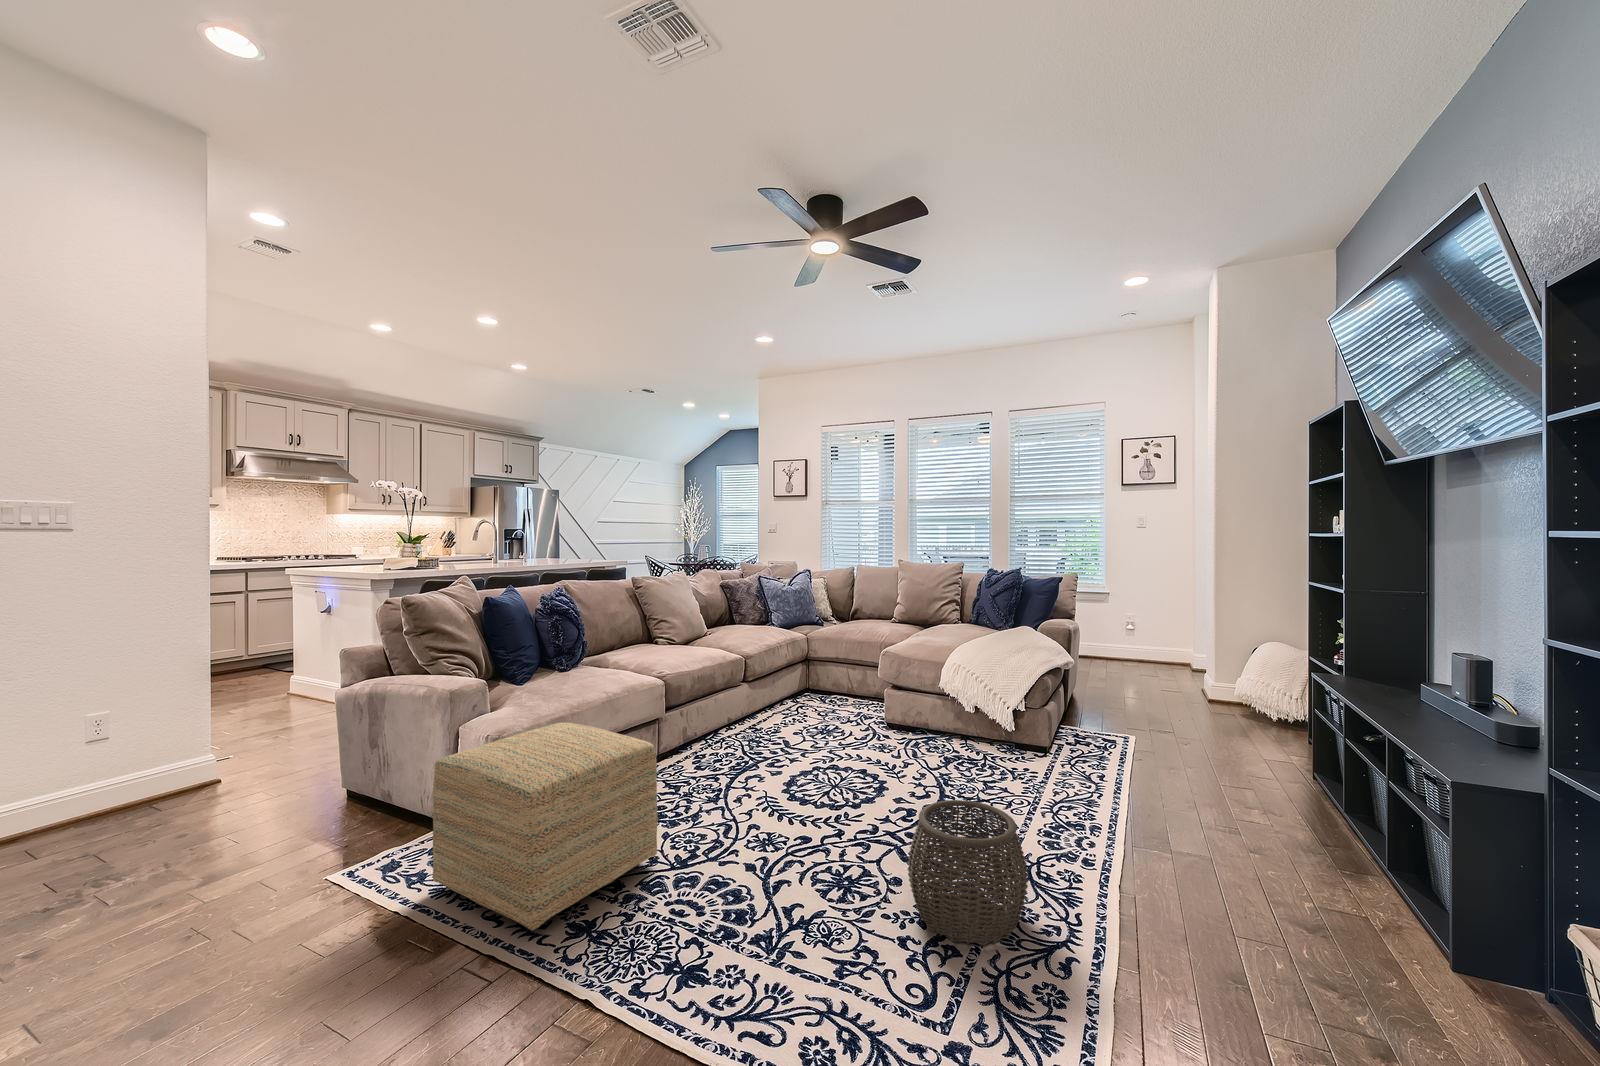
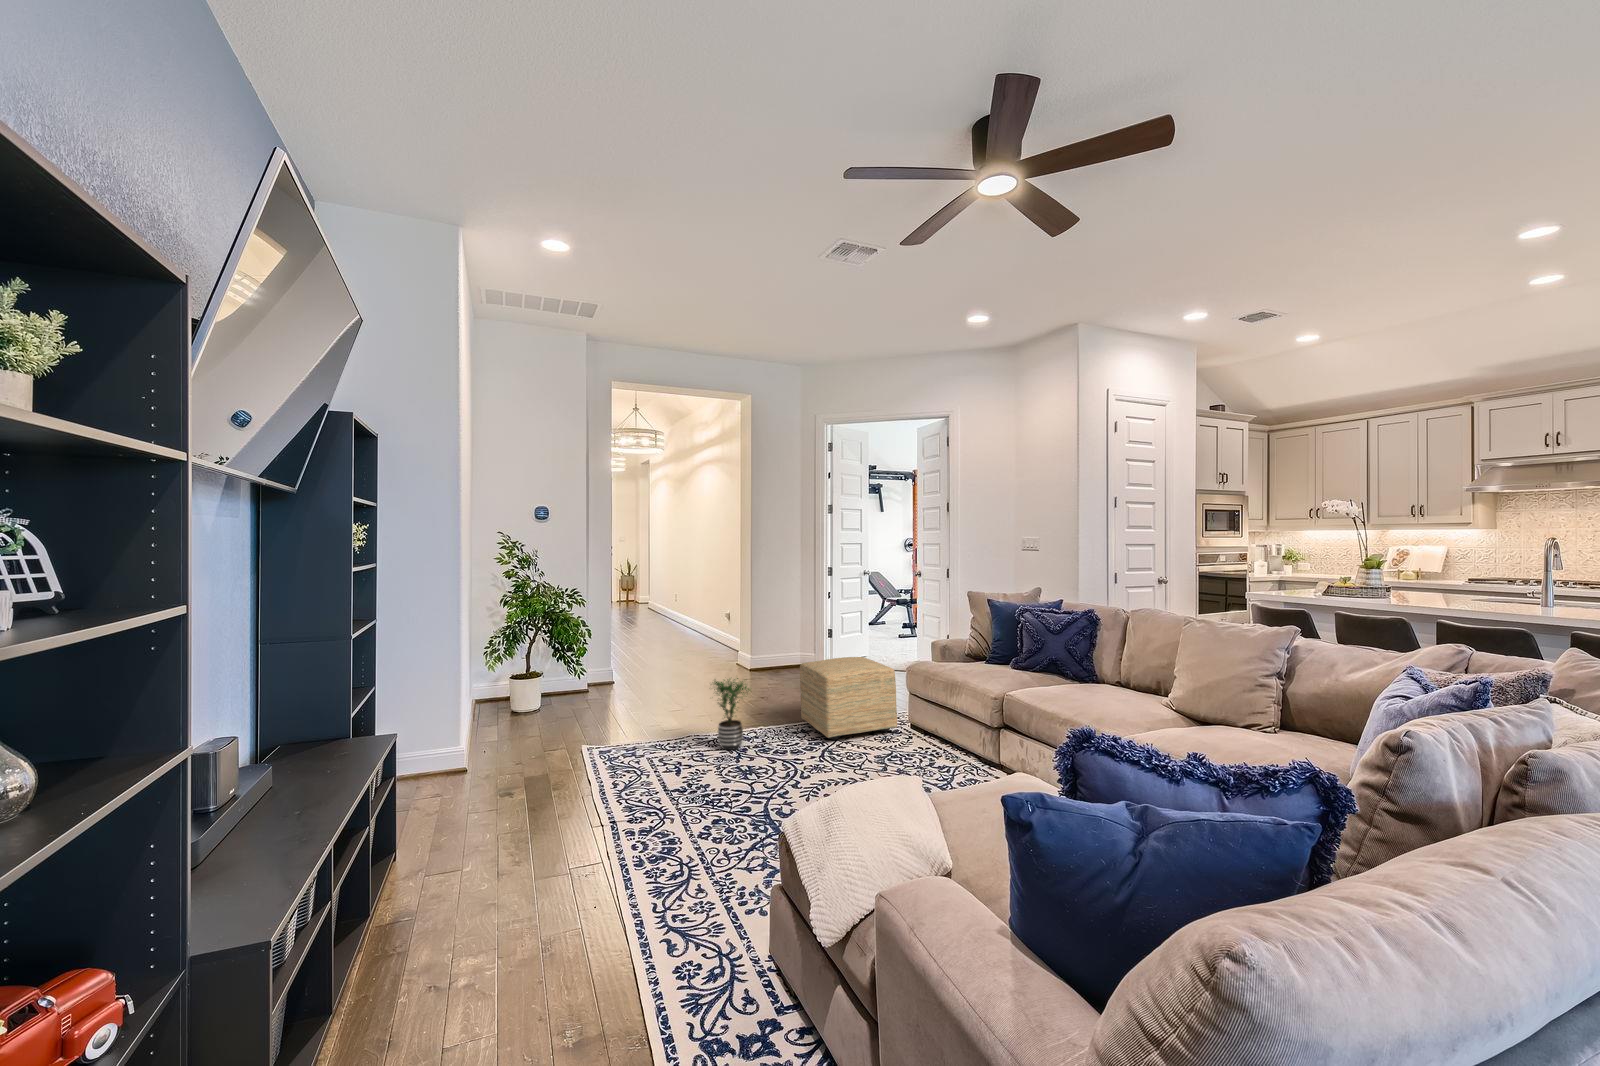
potted plant: none [701,783,819,967] -> present [714,678,749,750]
woven basket: present [907,800,1028,945] -> none [639,721,705,792]

